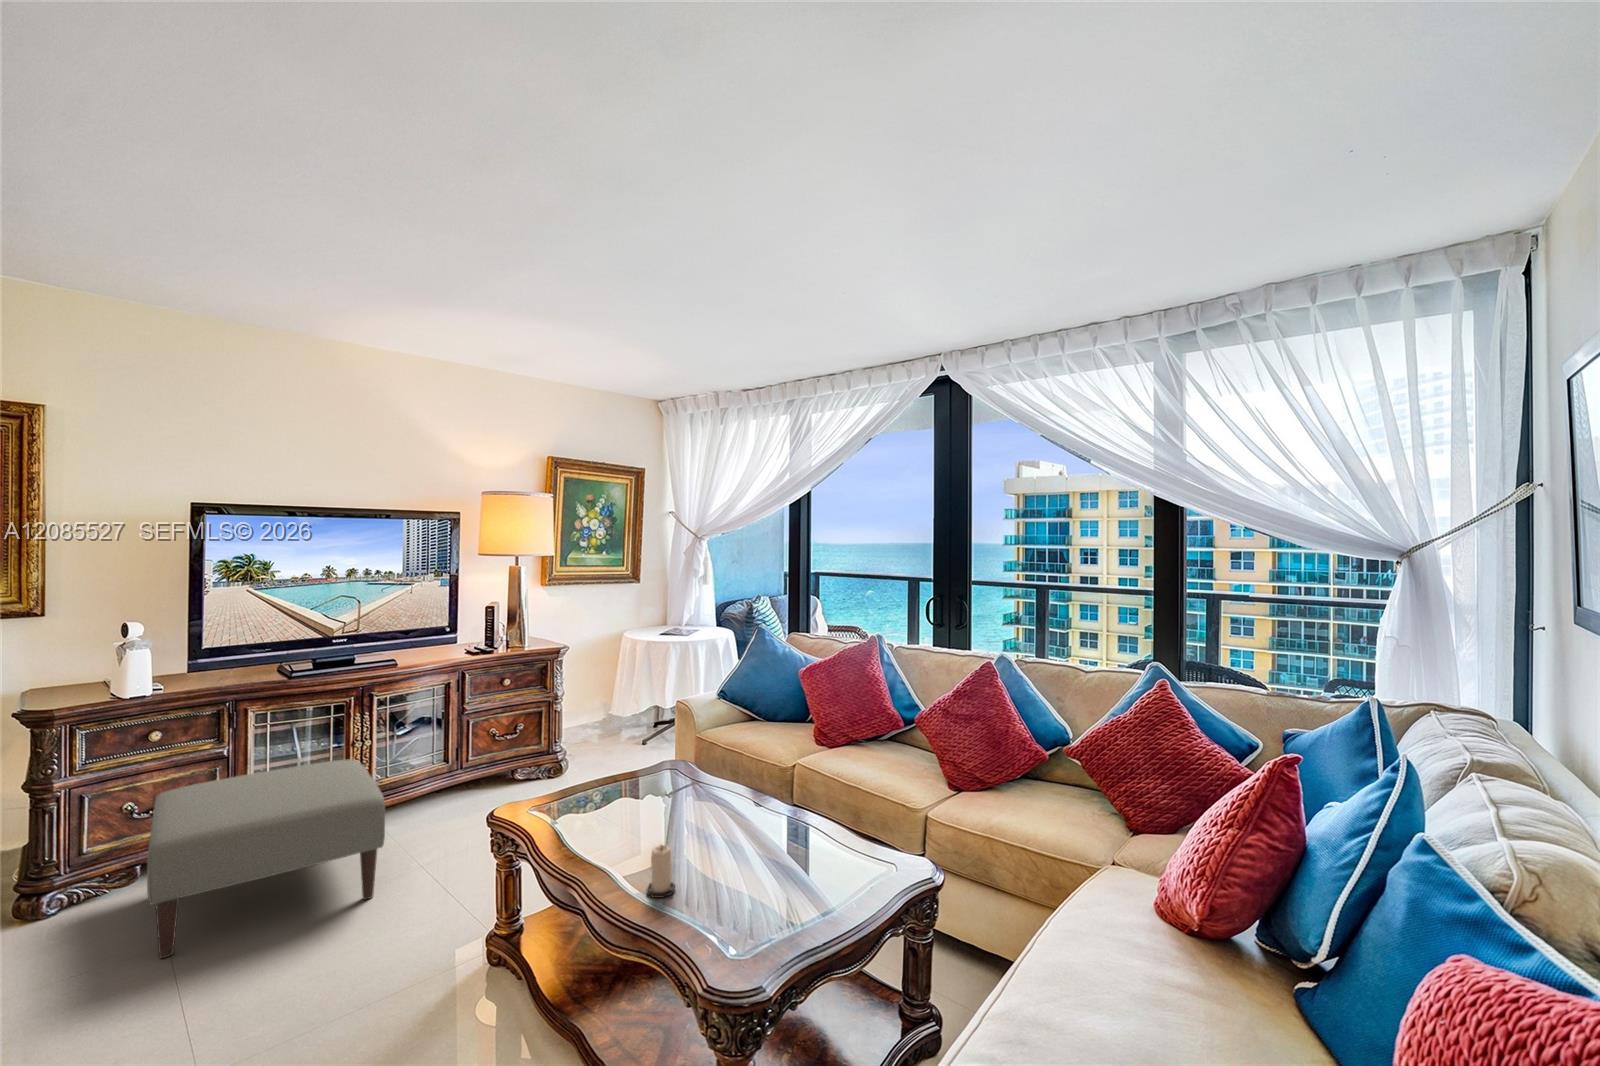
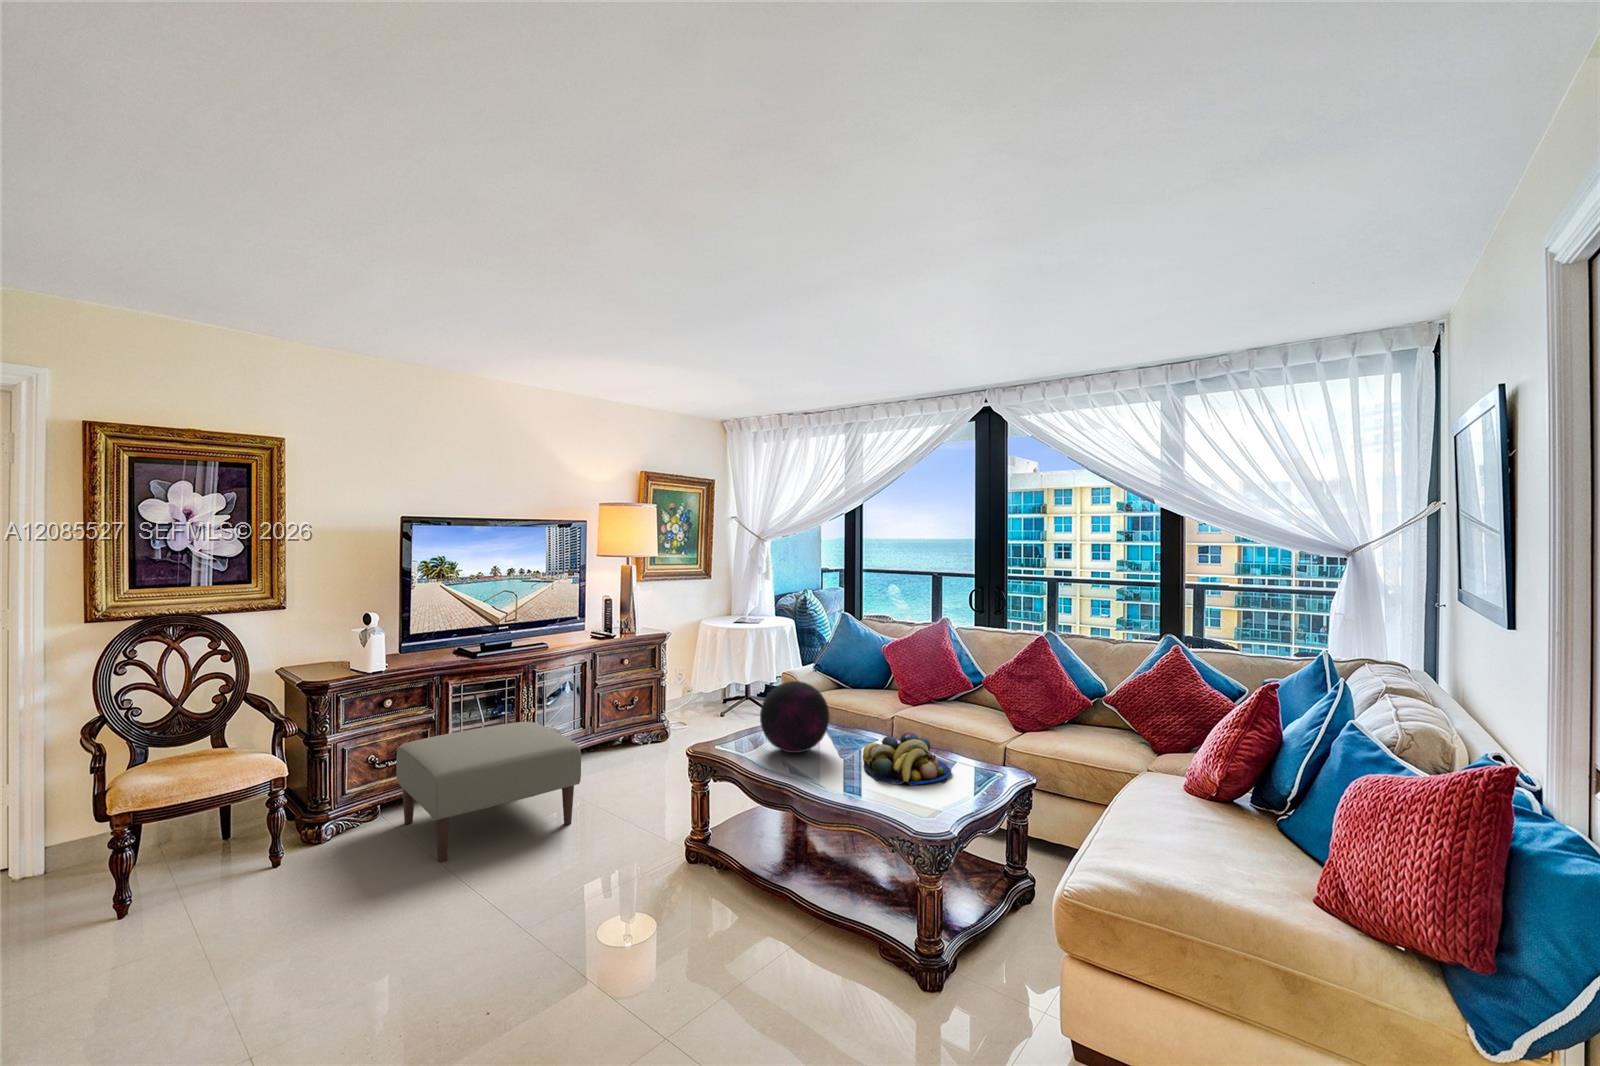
decorative orb: none [586,724,683,823] -> present [760,681,829,753]
fruit bowl: none [710,799,831,885] -> present [863,732,951,785]
candle: present [647,845,675,898] -> none [835,756,854,792]

